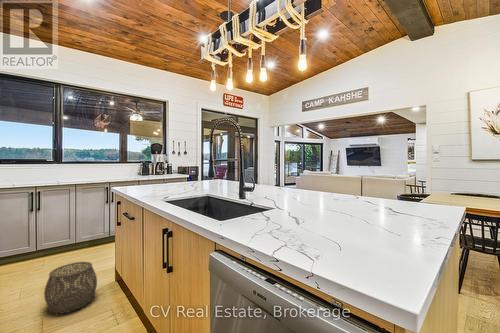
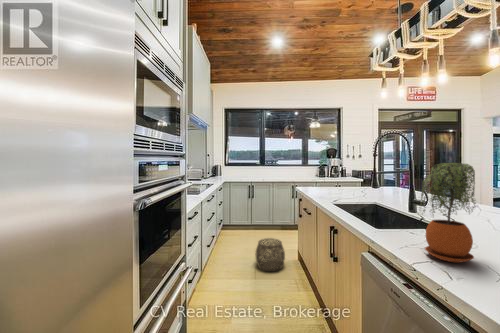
potted plant: none [266,140,311,240] -> present [421,162,476,263]

